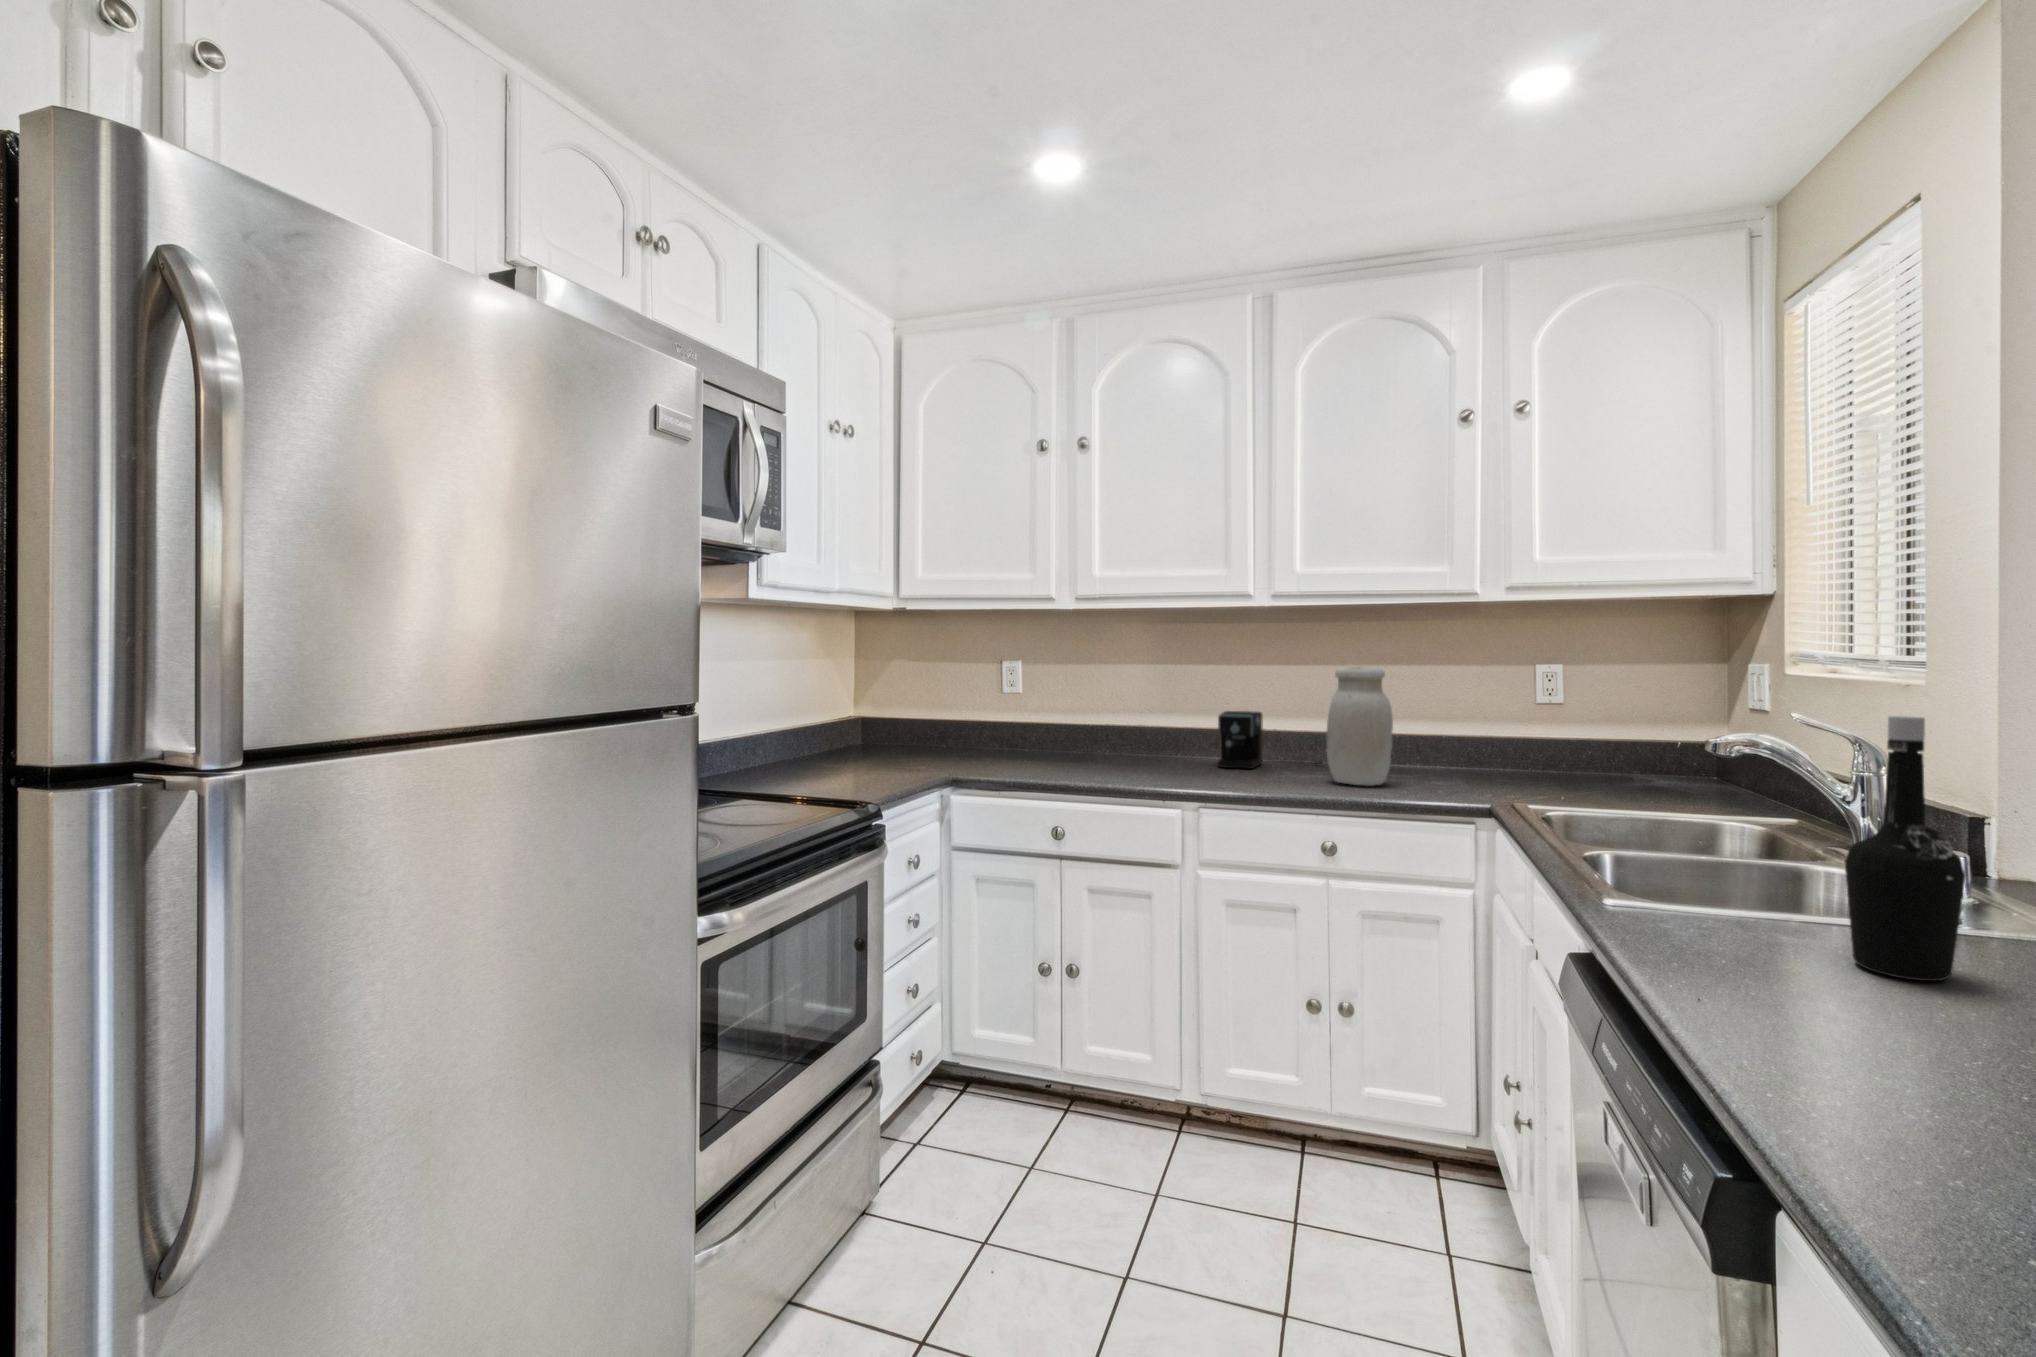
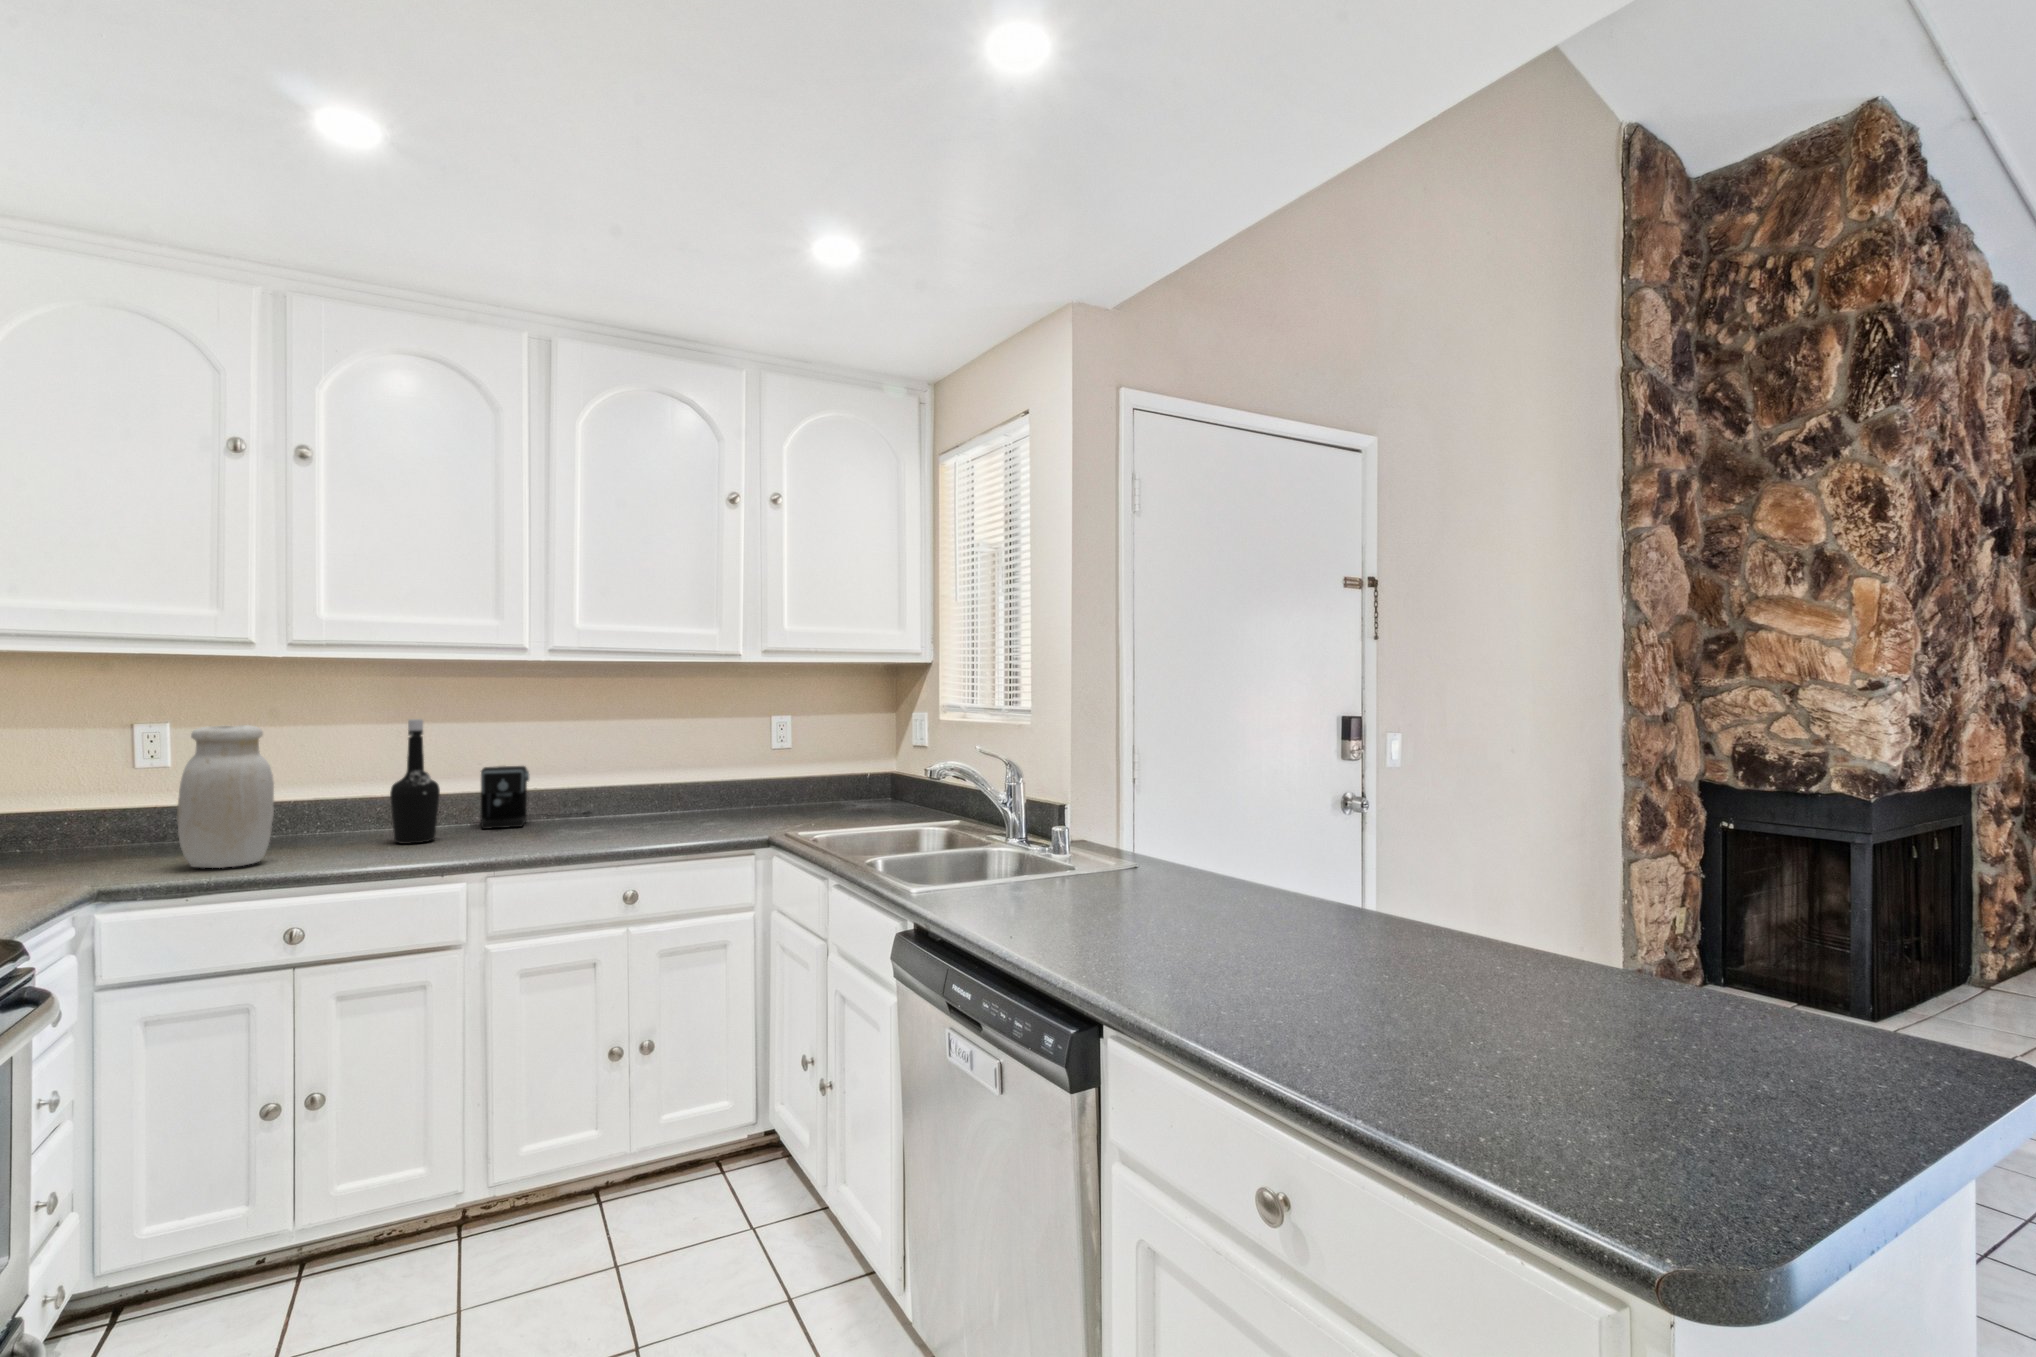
jar: present [1327,667,1393,786] -> present [177,725,274,868]
bottle: present [1845,716,1965,981] -> present [390,719,440,844]

